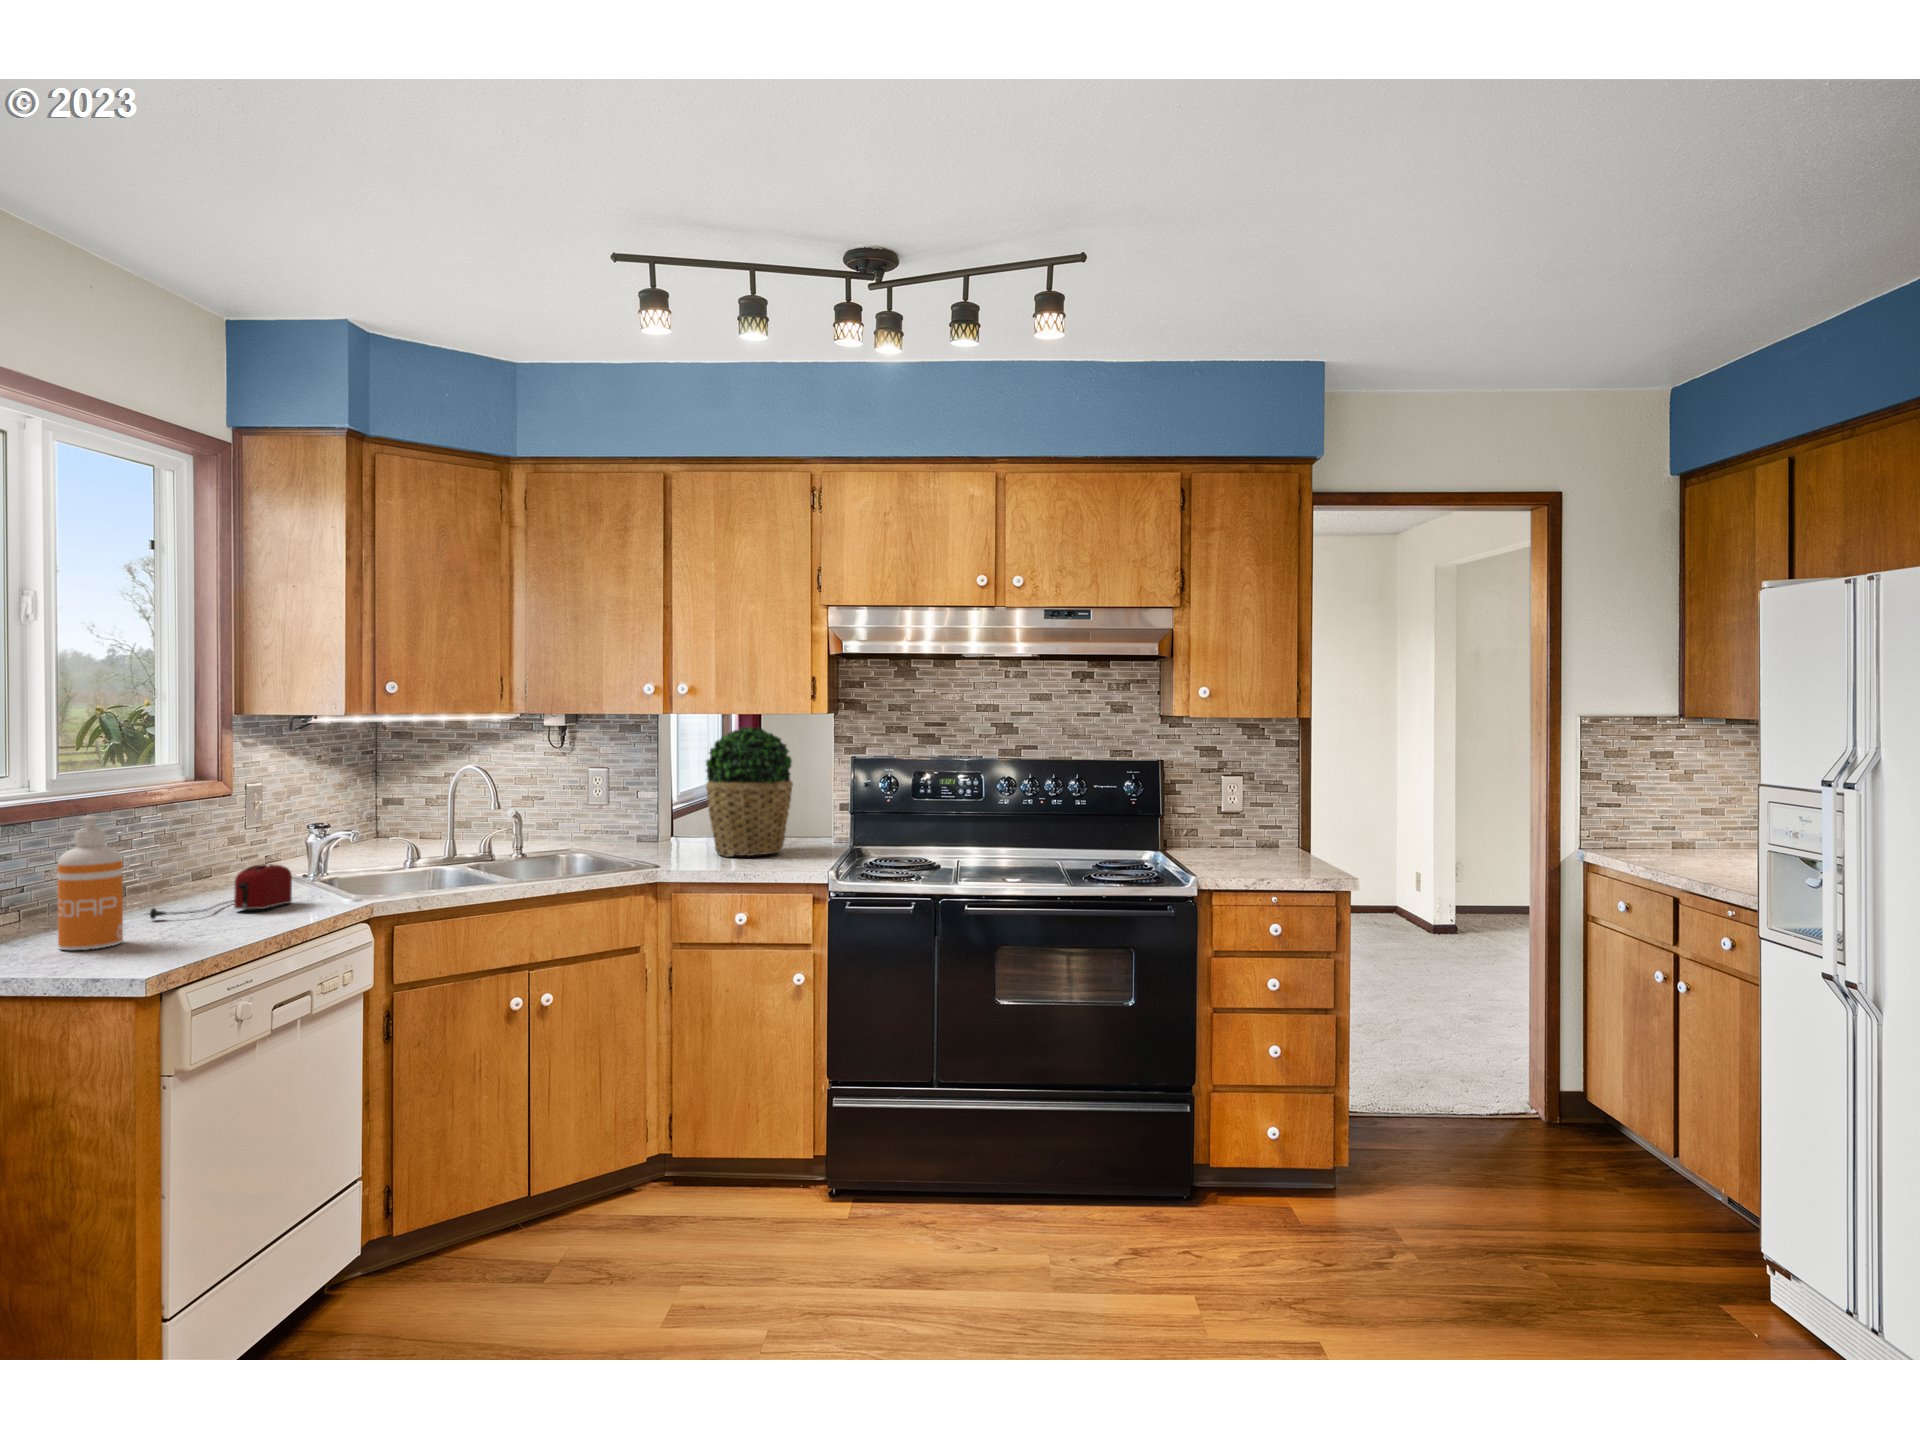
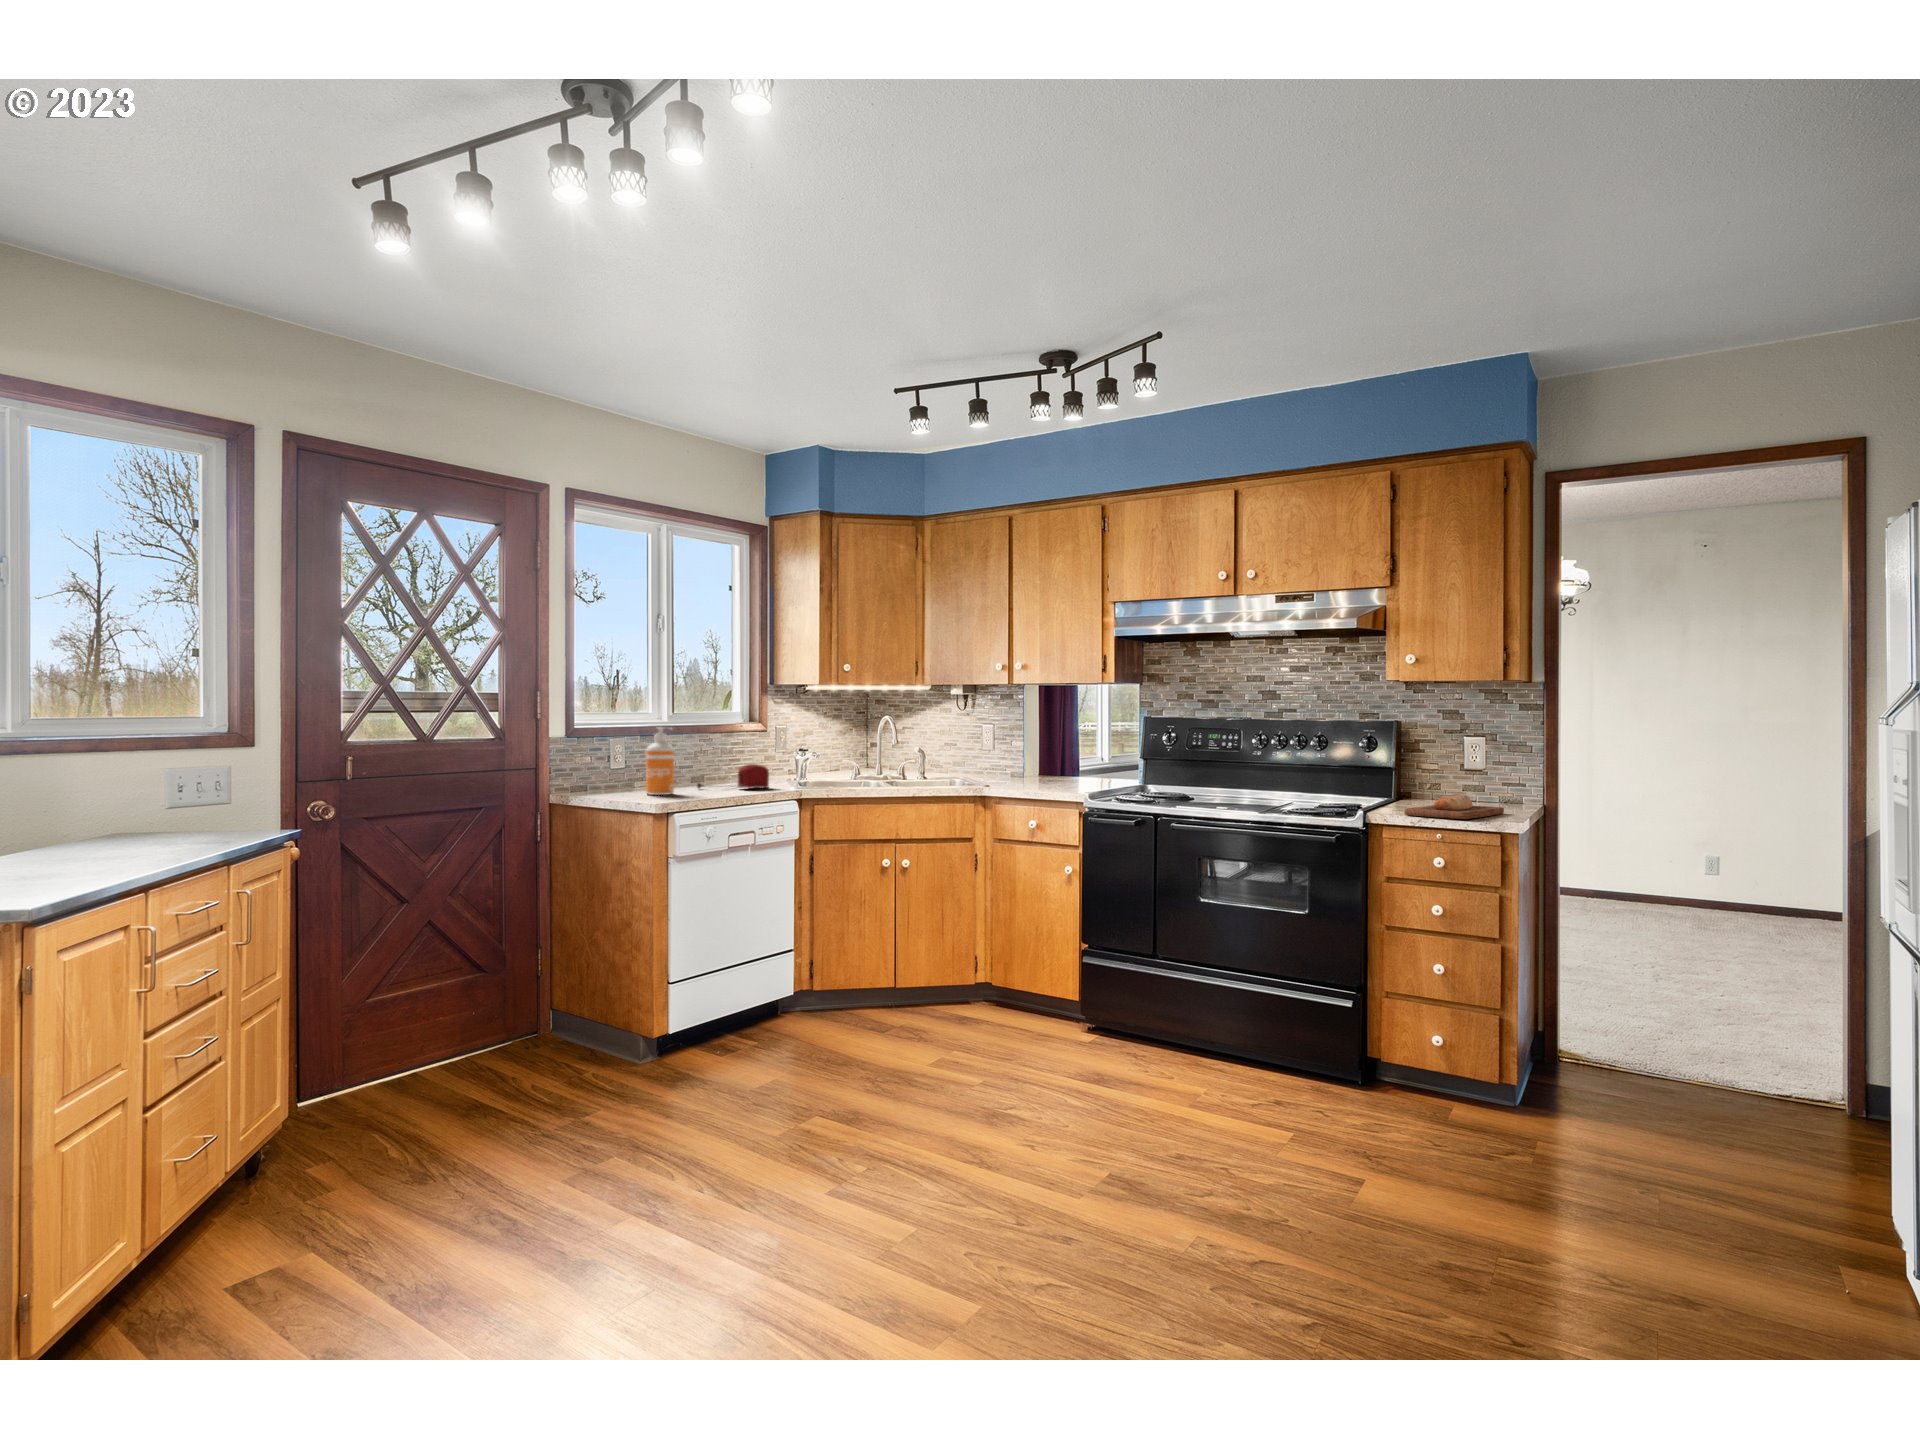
potted plant: present [706,727,793,857] -> none [1038,694,1102,787]
bread loaf: none [1215,843,1288,877] -> present [1404,794,1504,819]

